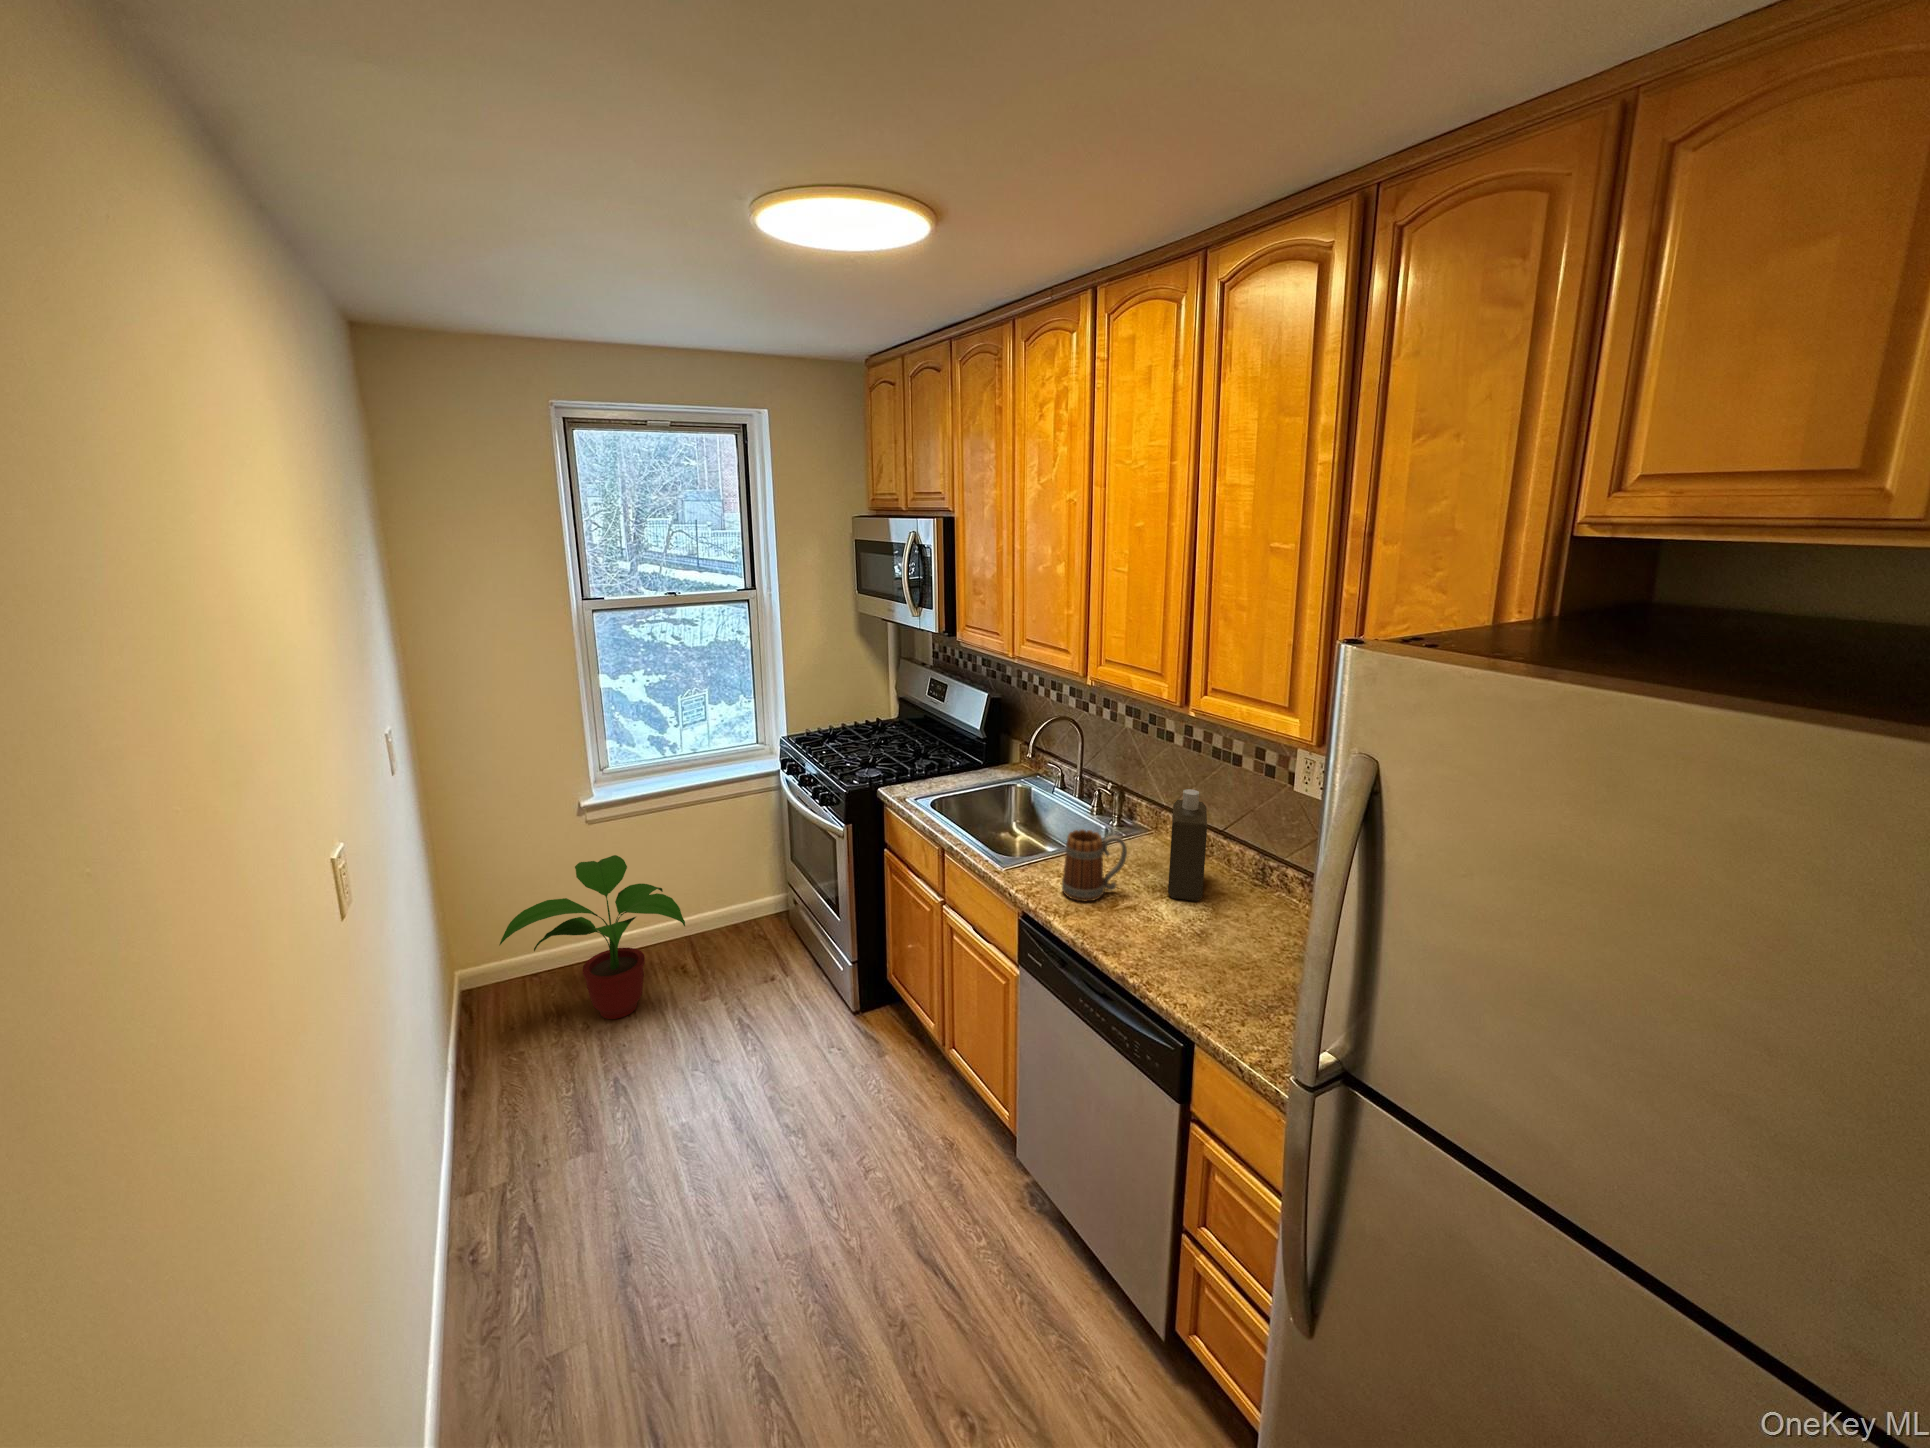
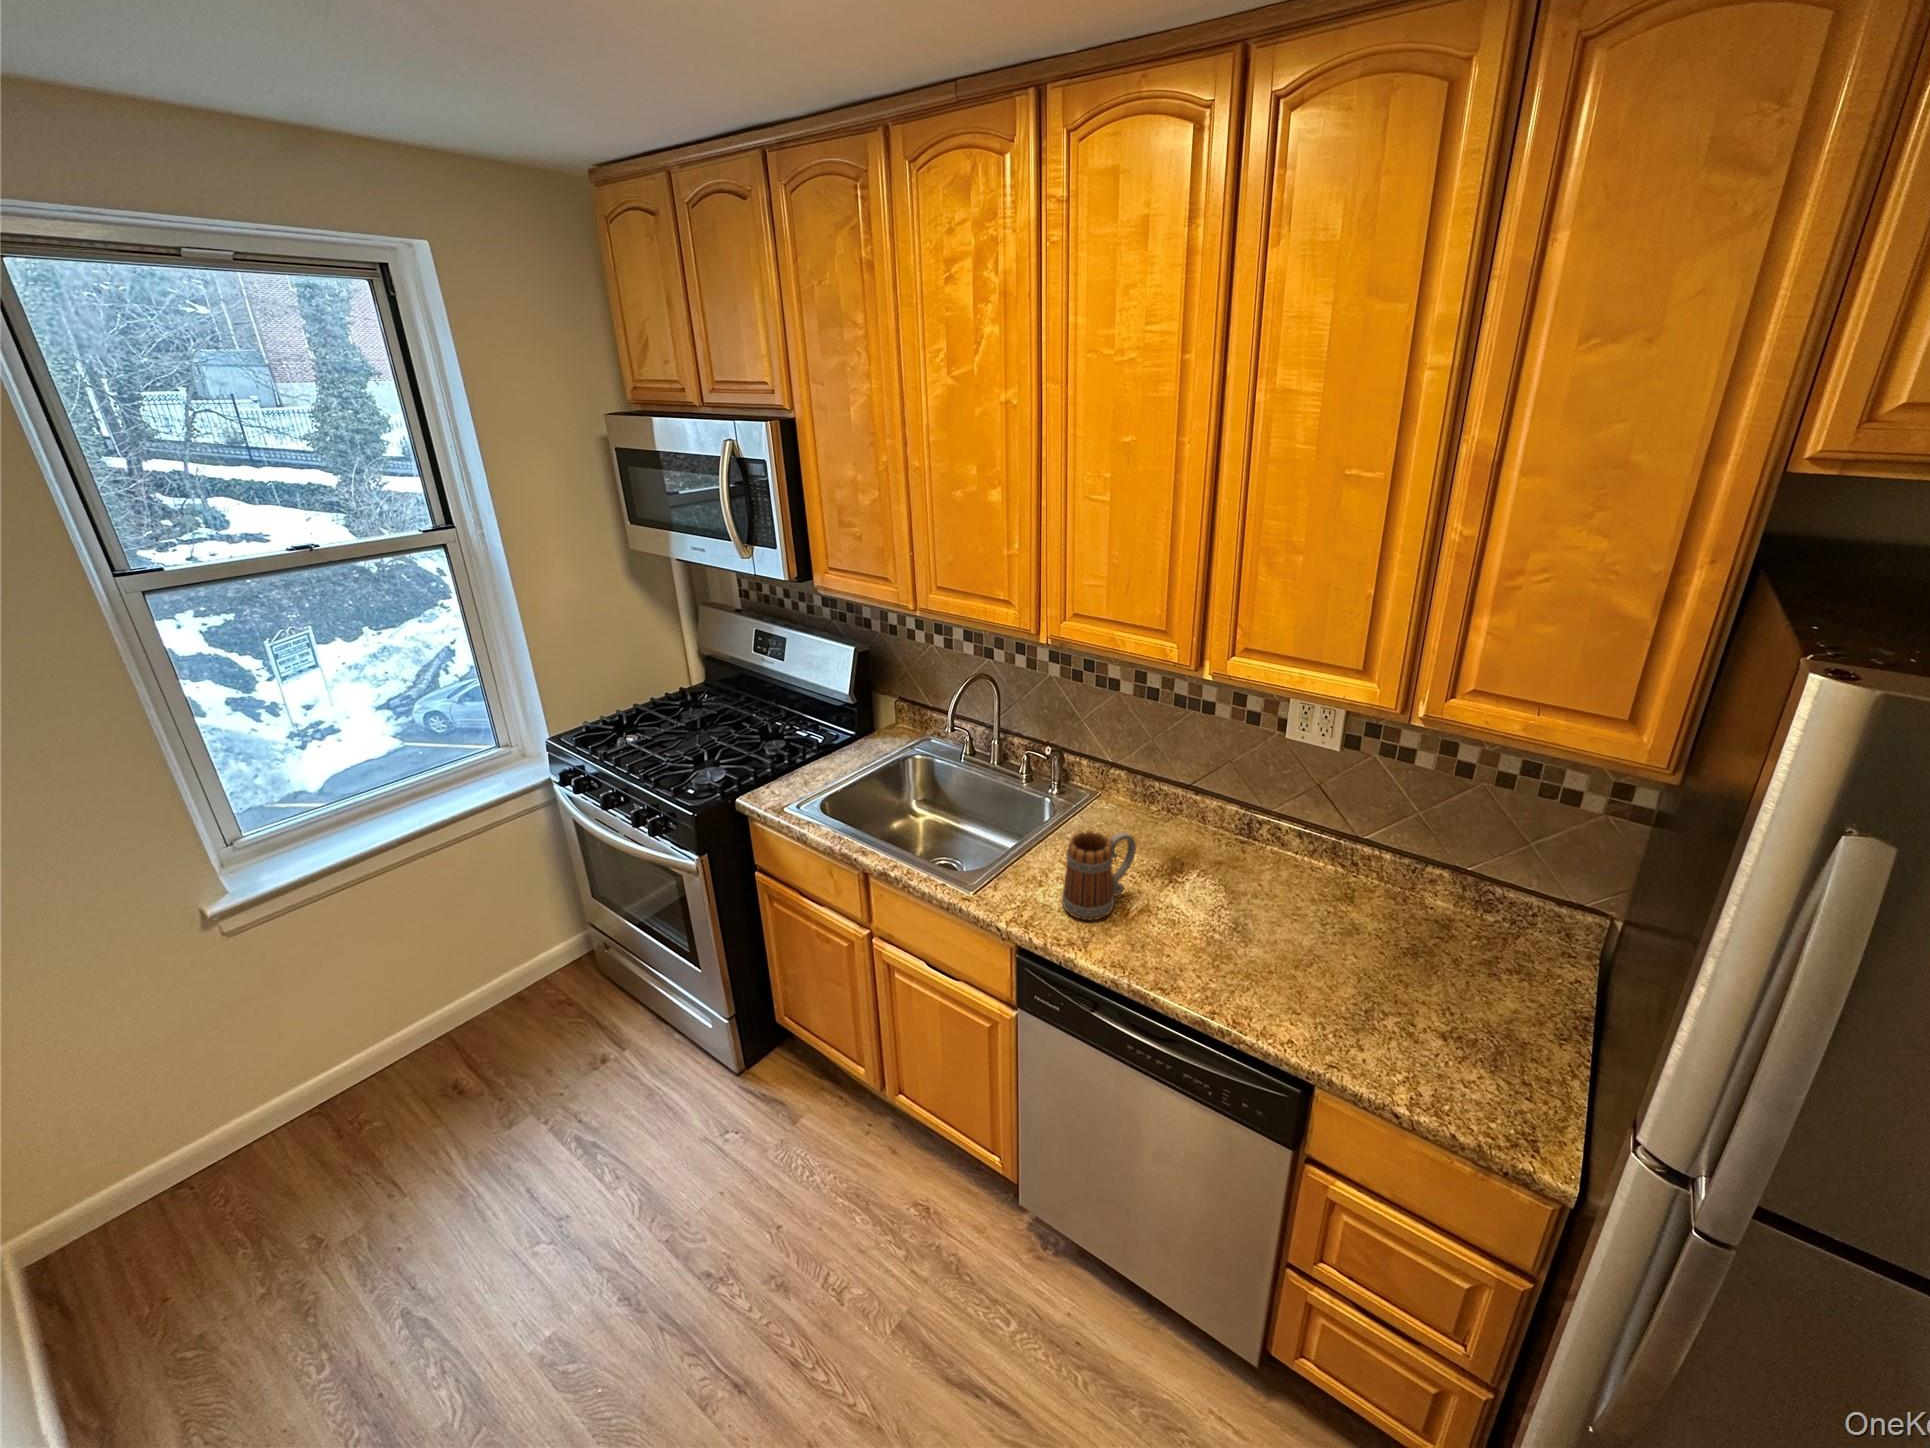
bottle: present [1168,789,1207,901] -> none [1158,758,1222,886]
potted plant: present [500,855,685,1019] -> none [92,976,464,1219]

